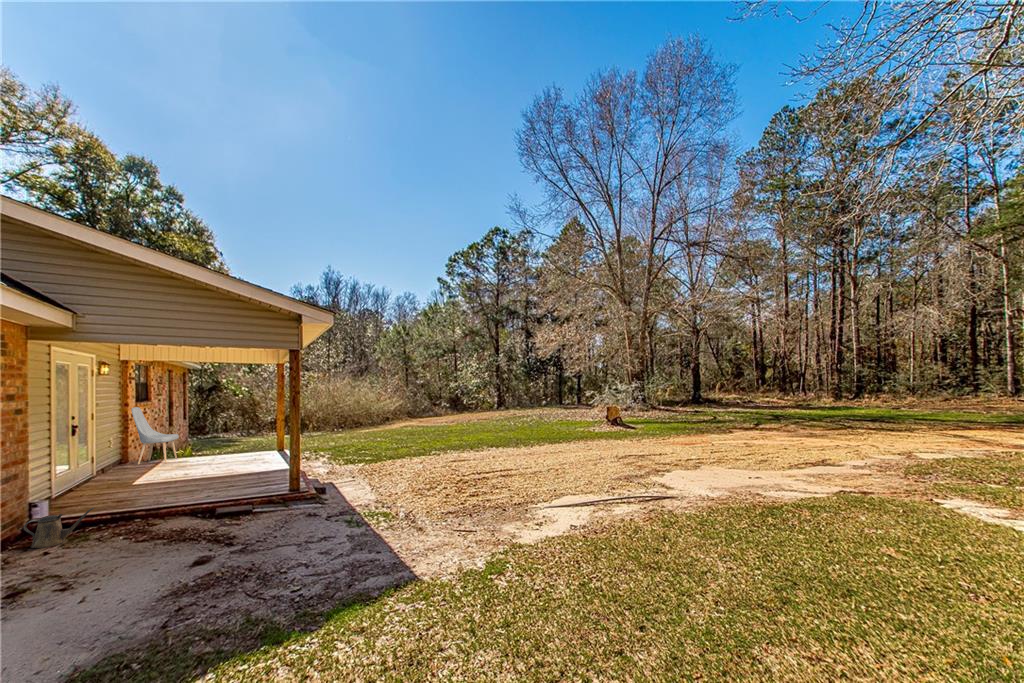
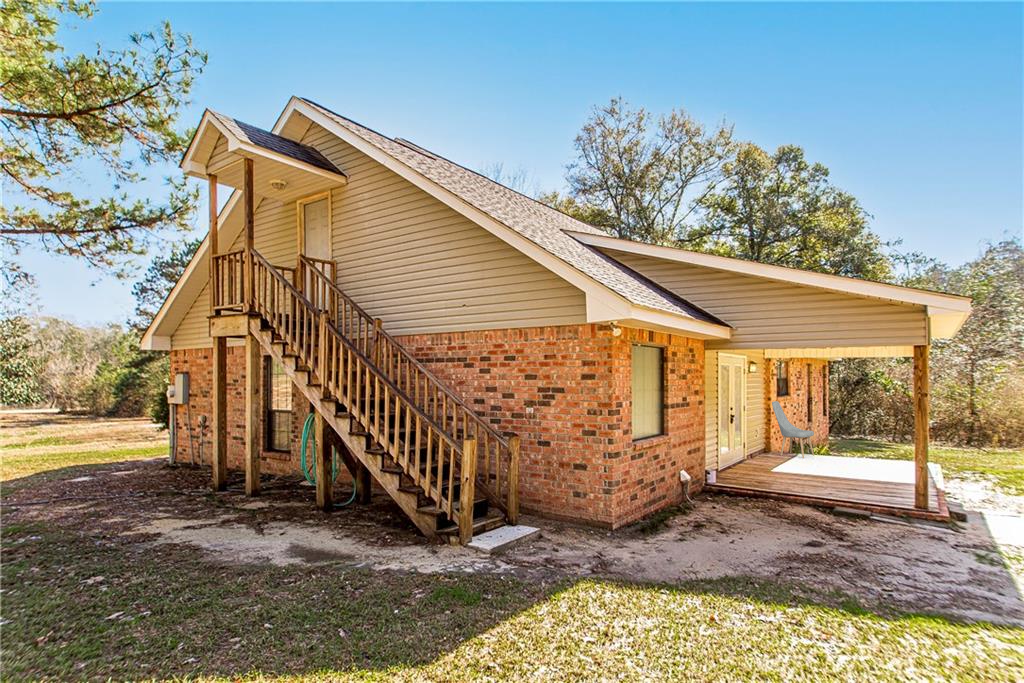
watering can: present [24,508,94,548] -> none [705,482,744,504]

